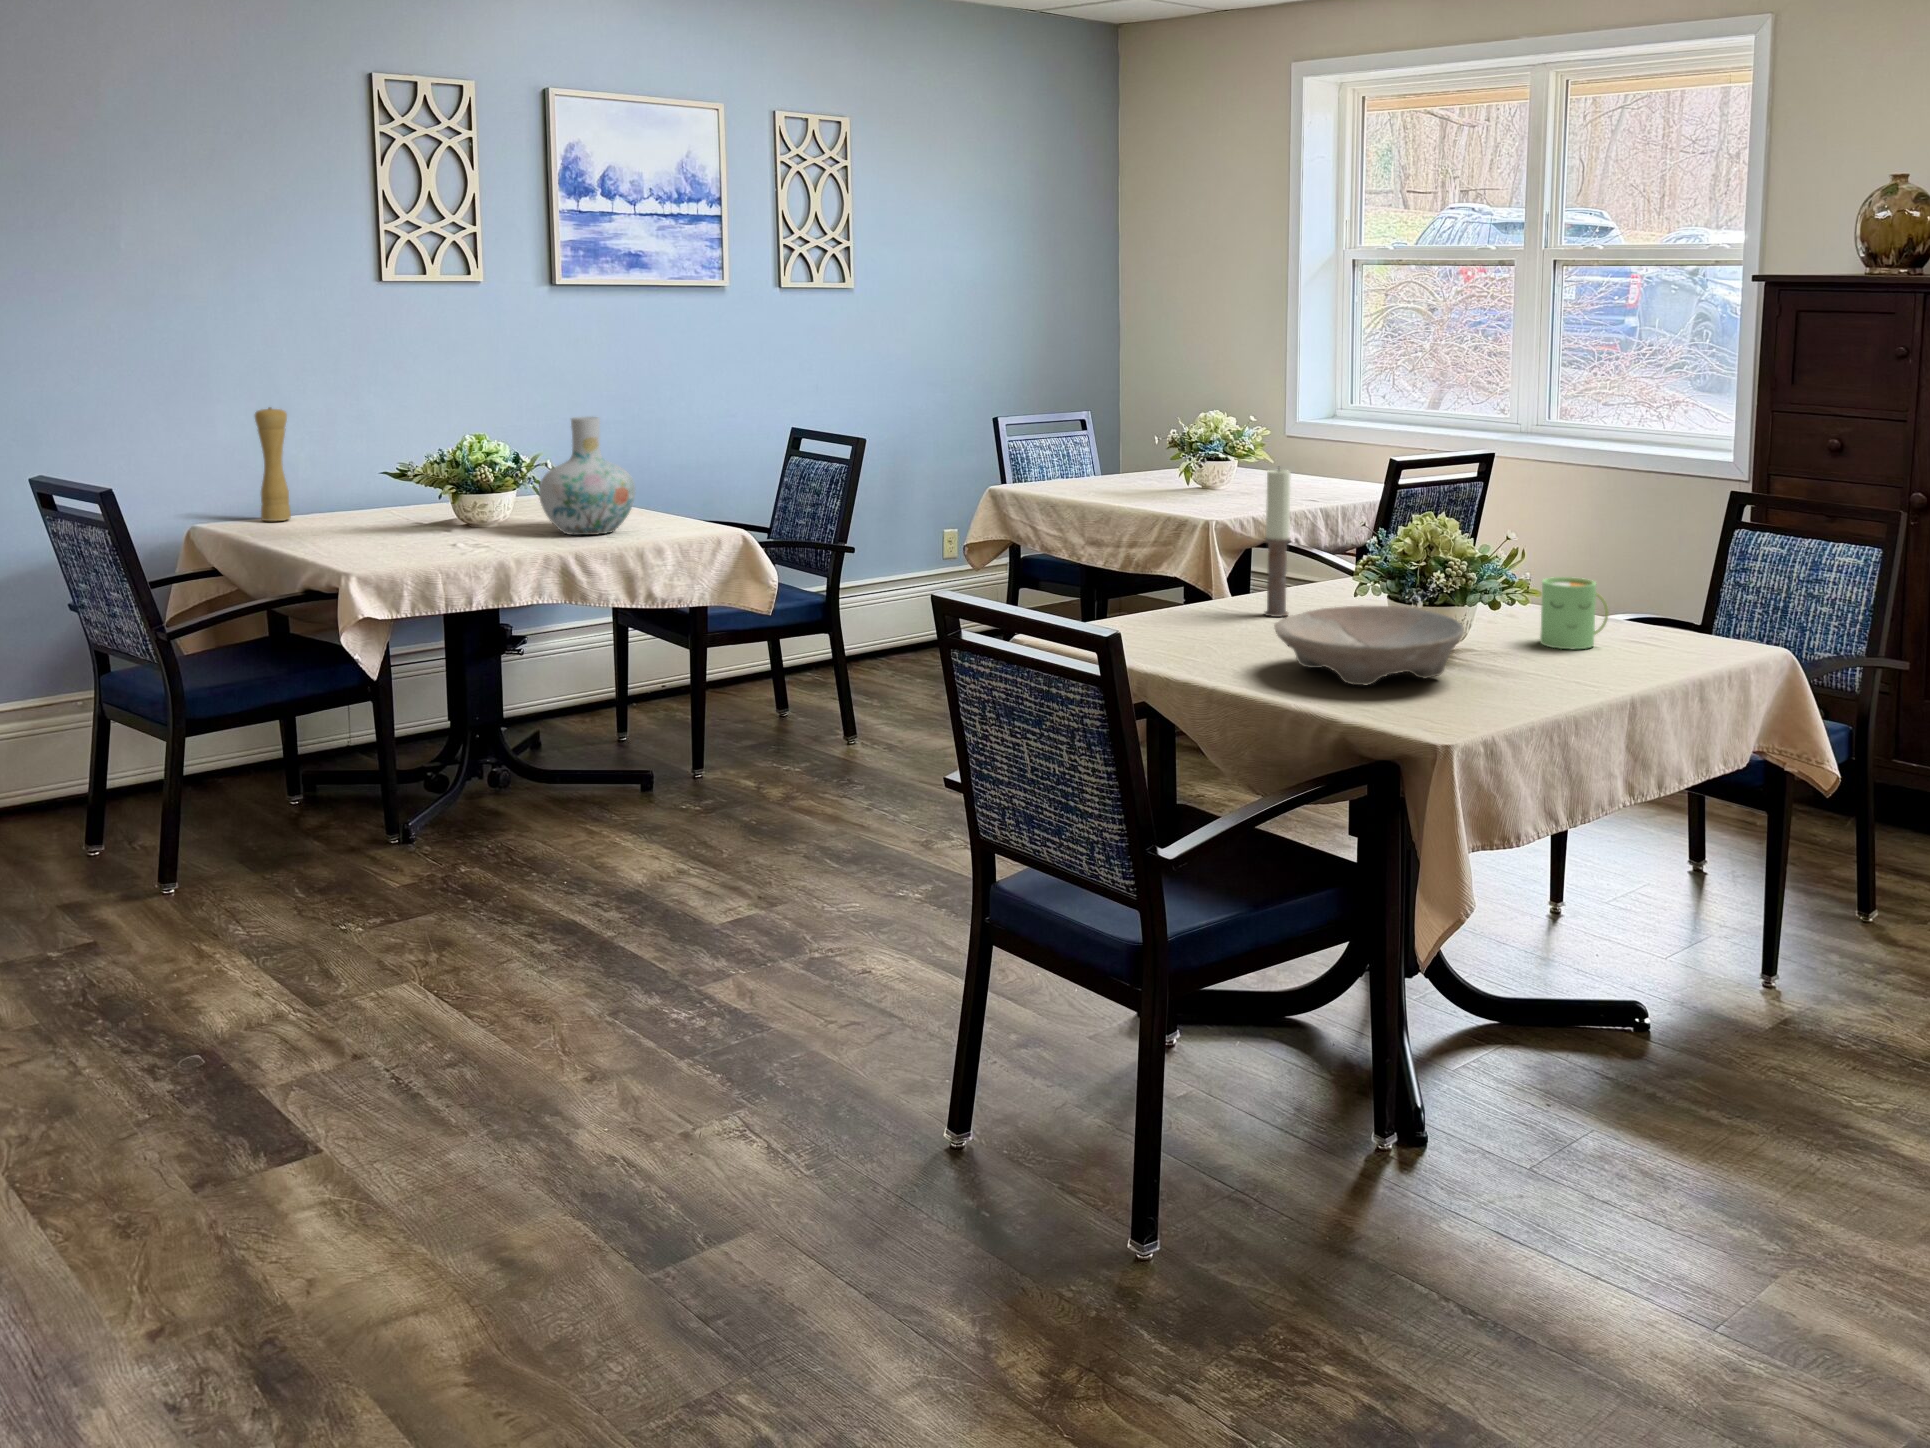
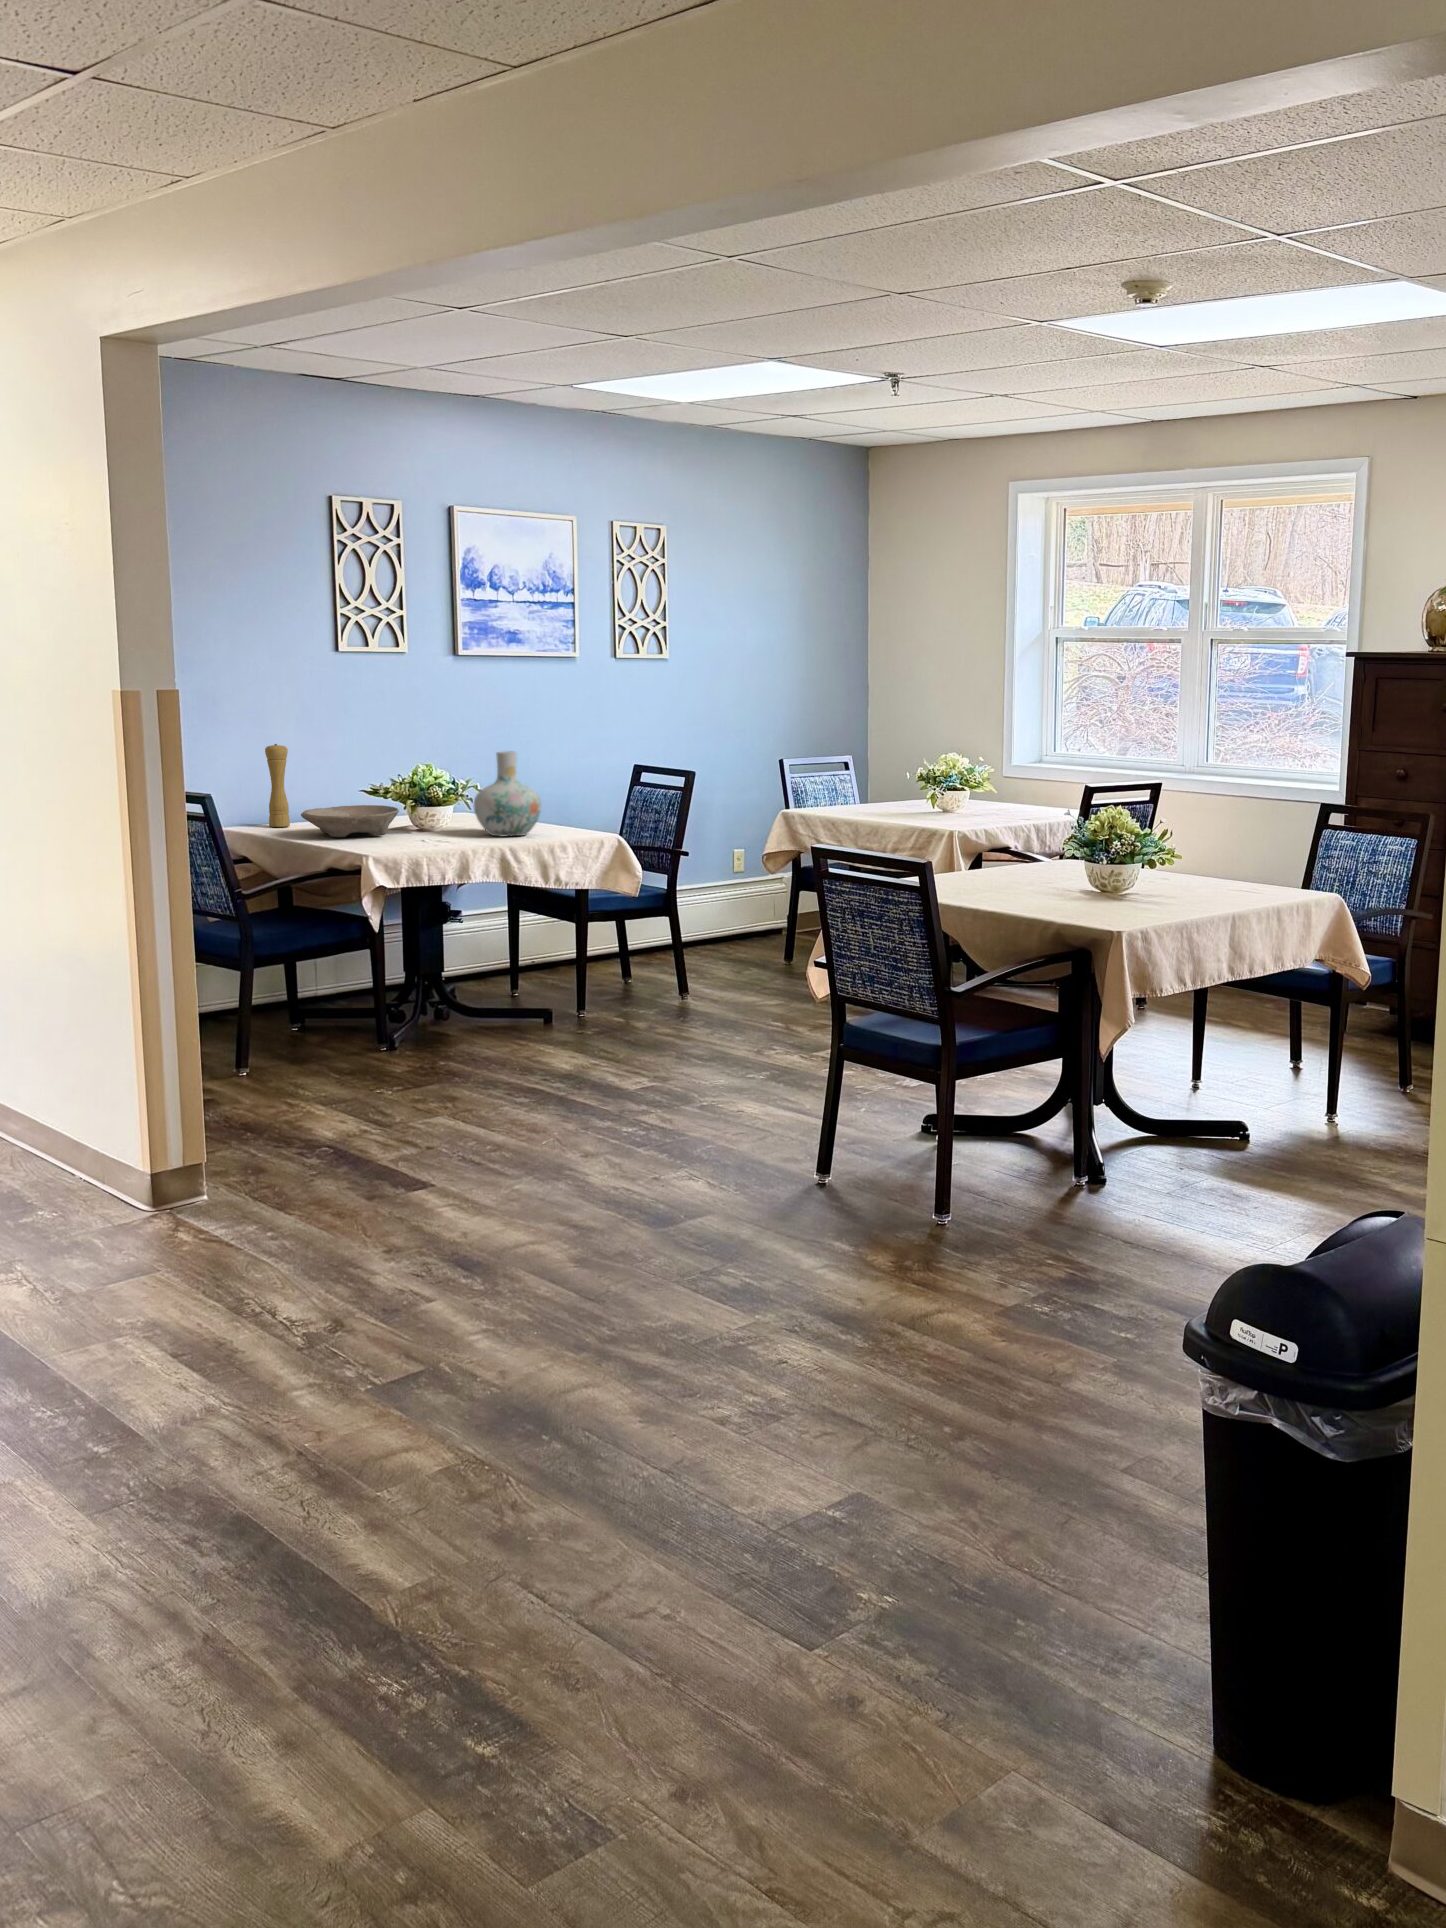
candle: present [1264,469,1291,617] -> none [1002,779,1020,879]
mug: present [1540,577,1608,649] -> none [1184,850,1228,895]
bowl: present [1274,605,1464,685] -> present [301,805,399,837]

